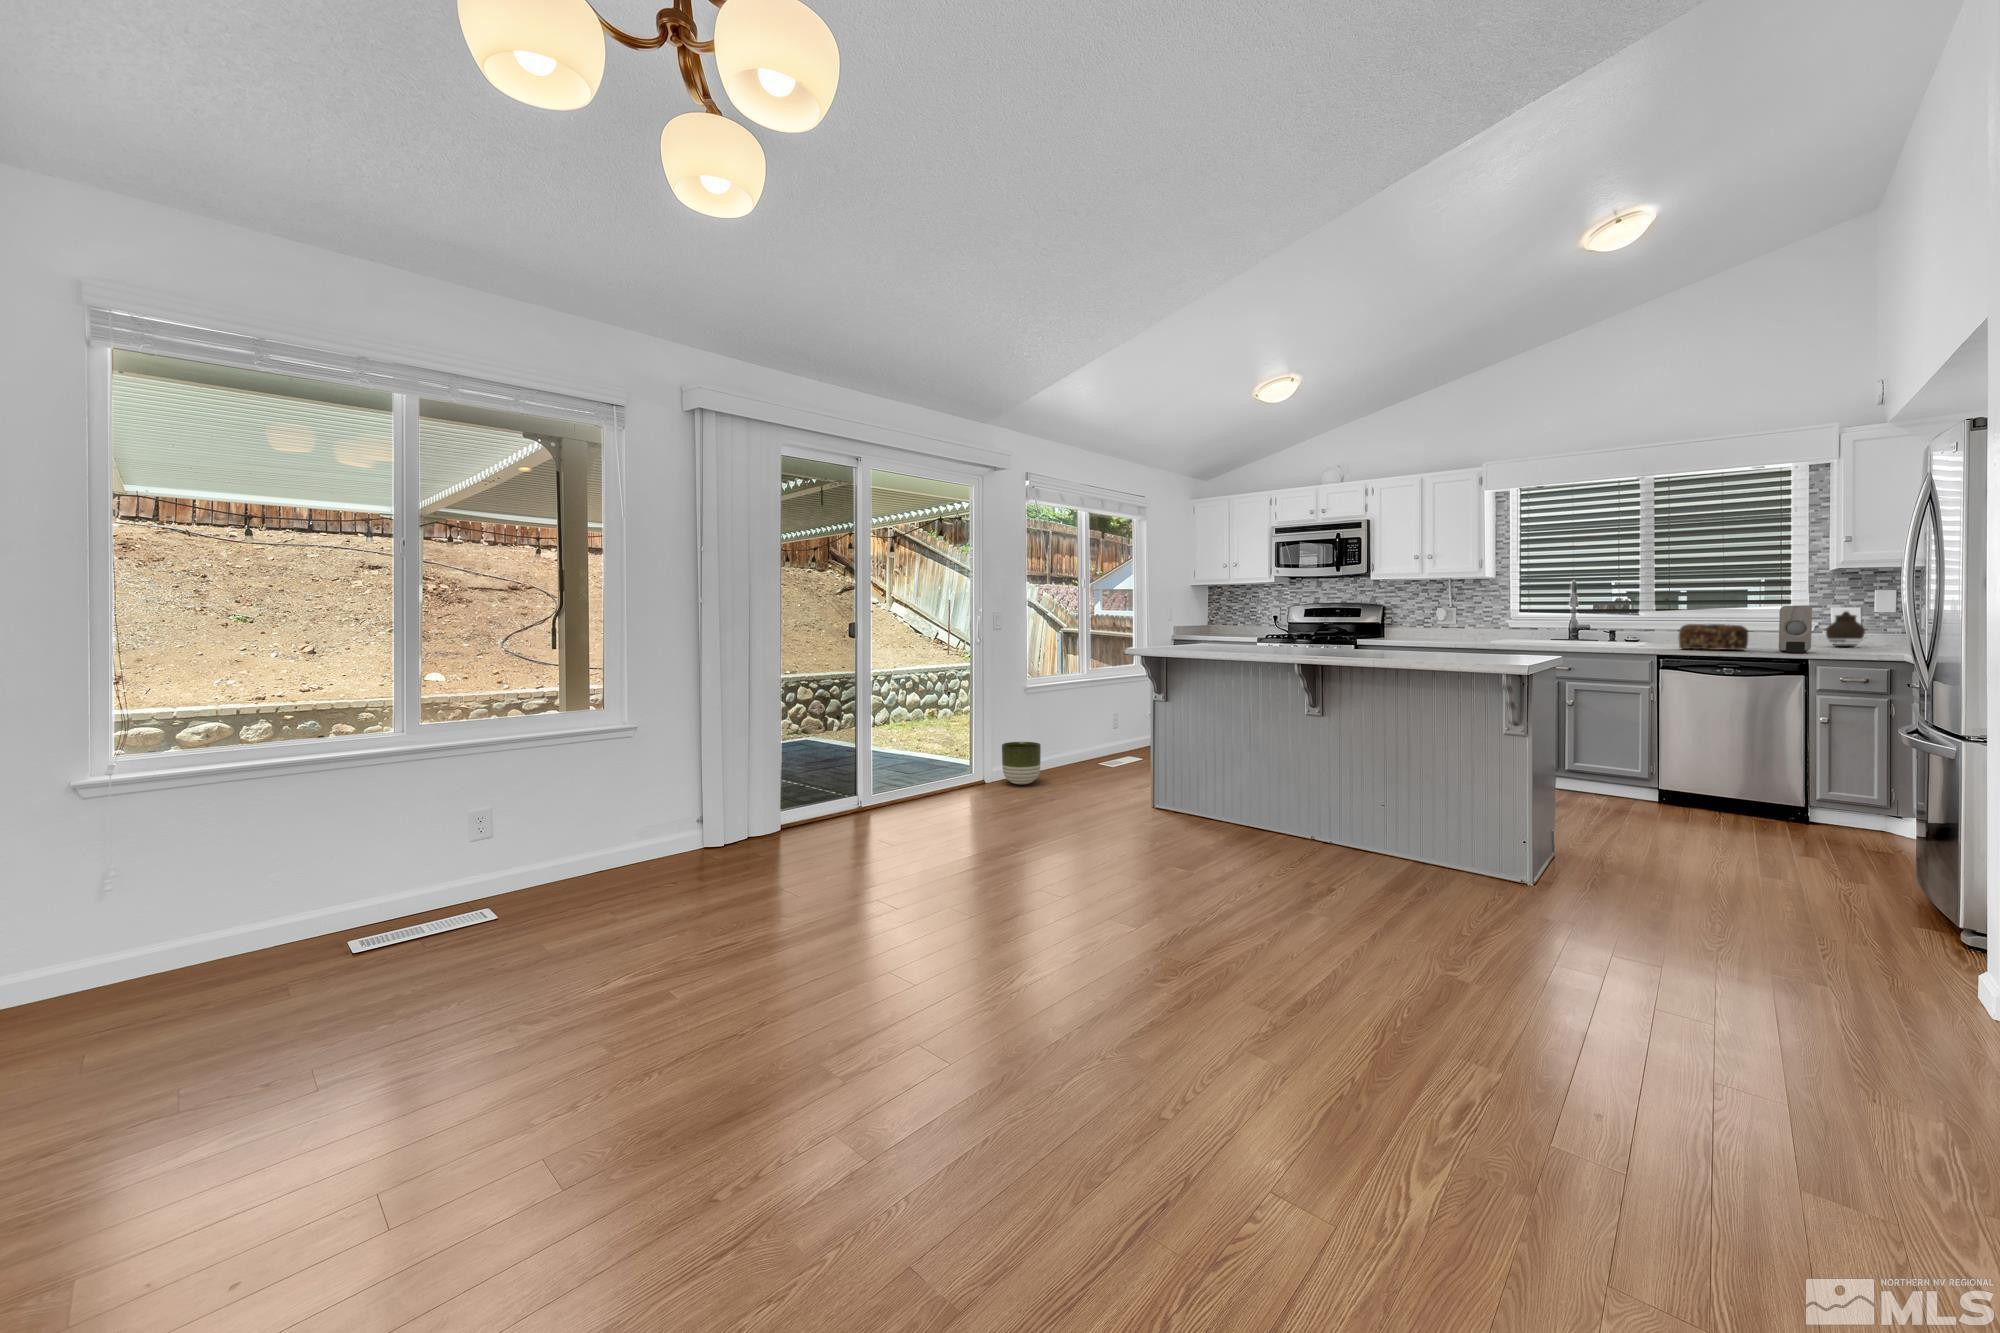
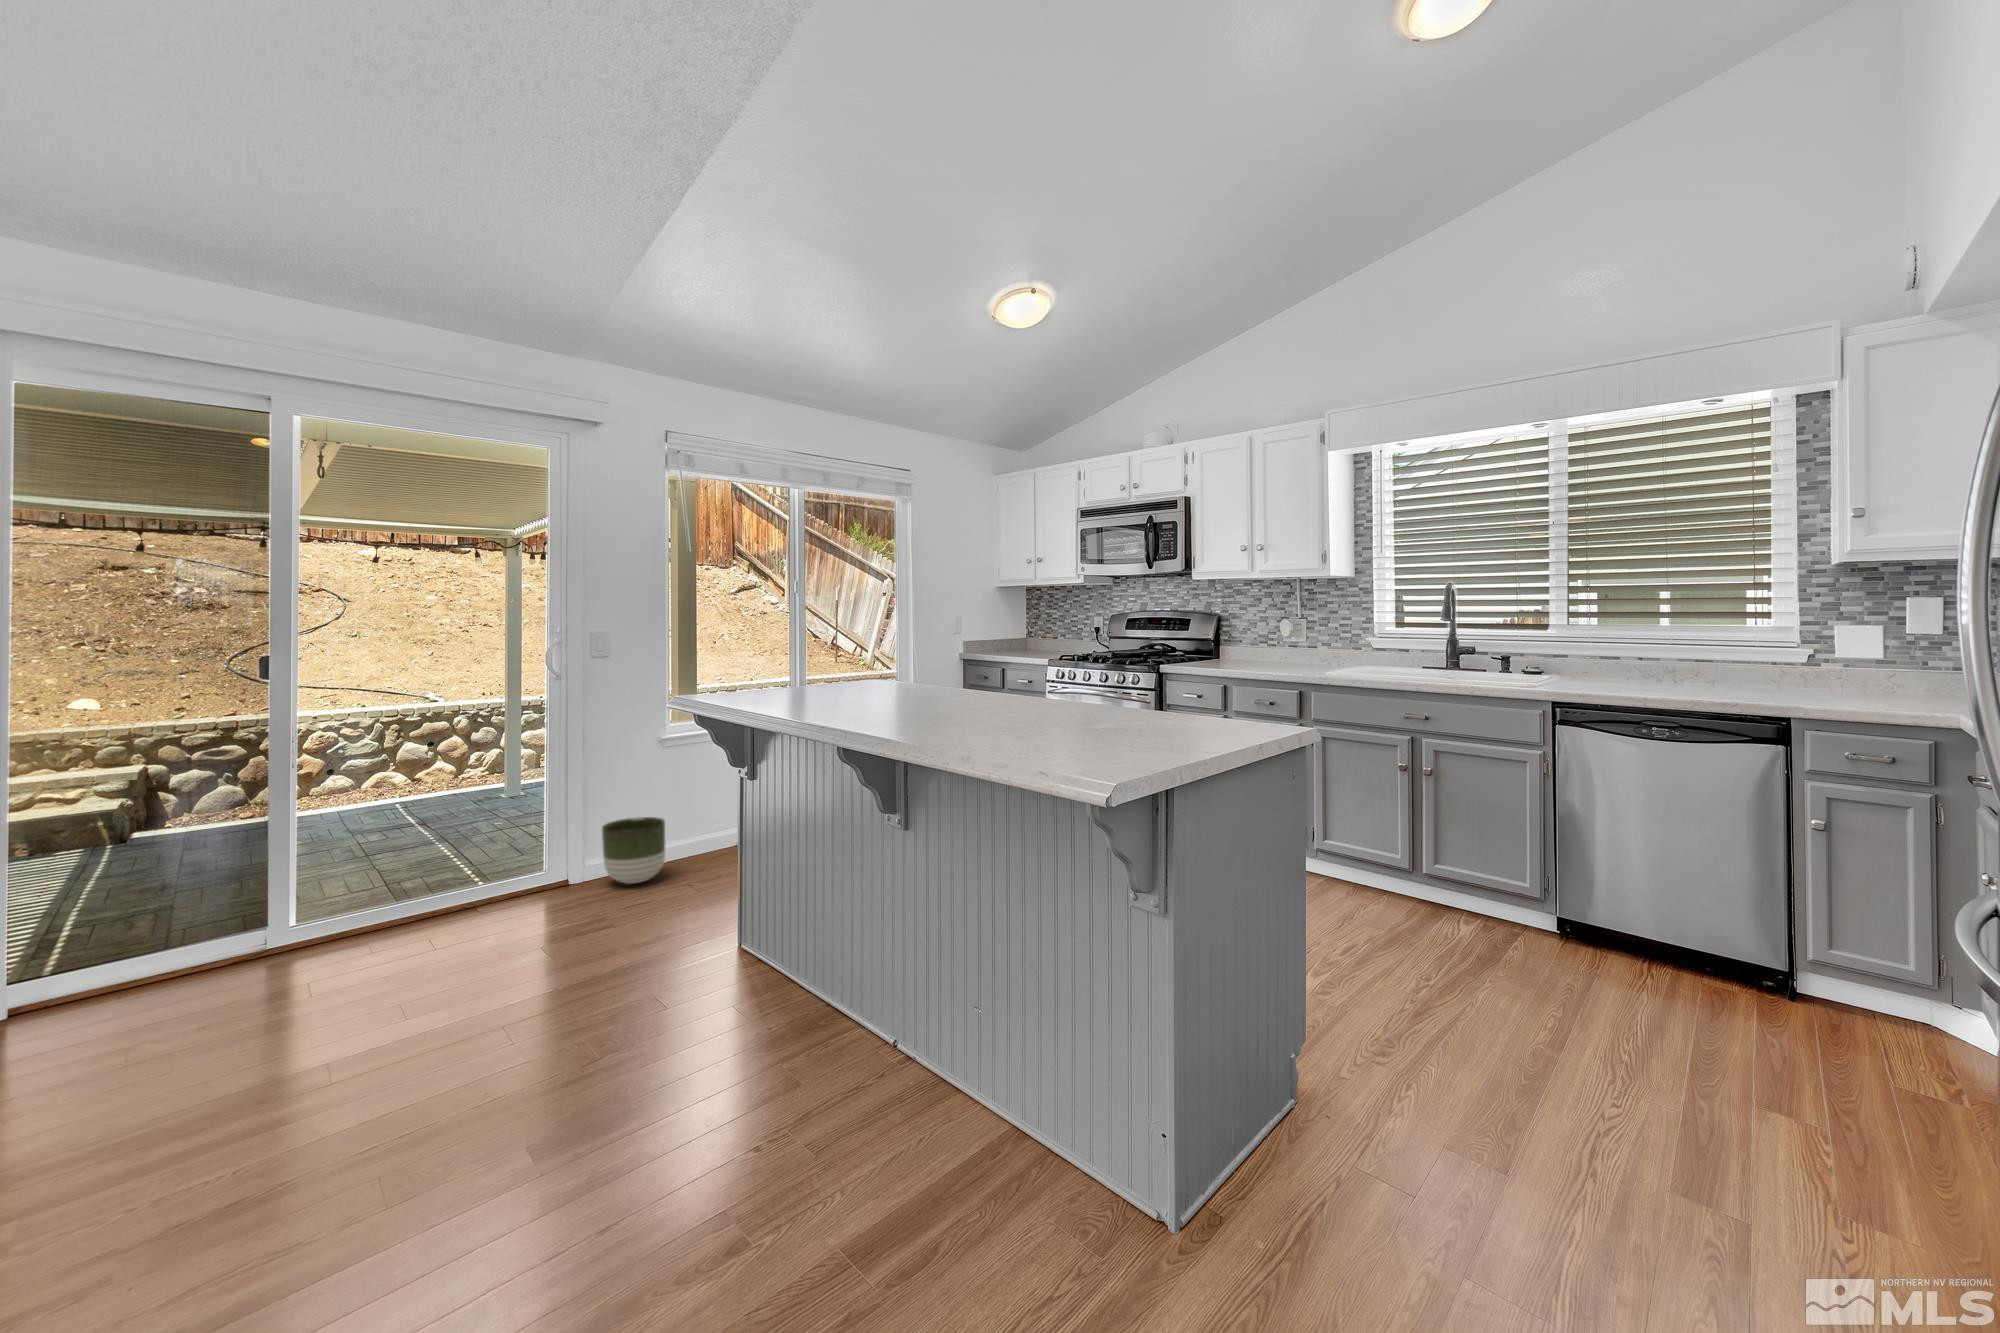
soap dispenser: present [1779,605,1812,652] -> none [1742,624,1796,706]
jar: present [1826,611,1865,647] -> none [1824,632,1889,692]
bread loaf: present [1679,624,1748,650] -> none [1584,652,1695,696]

